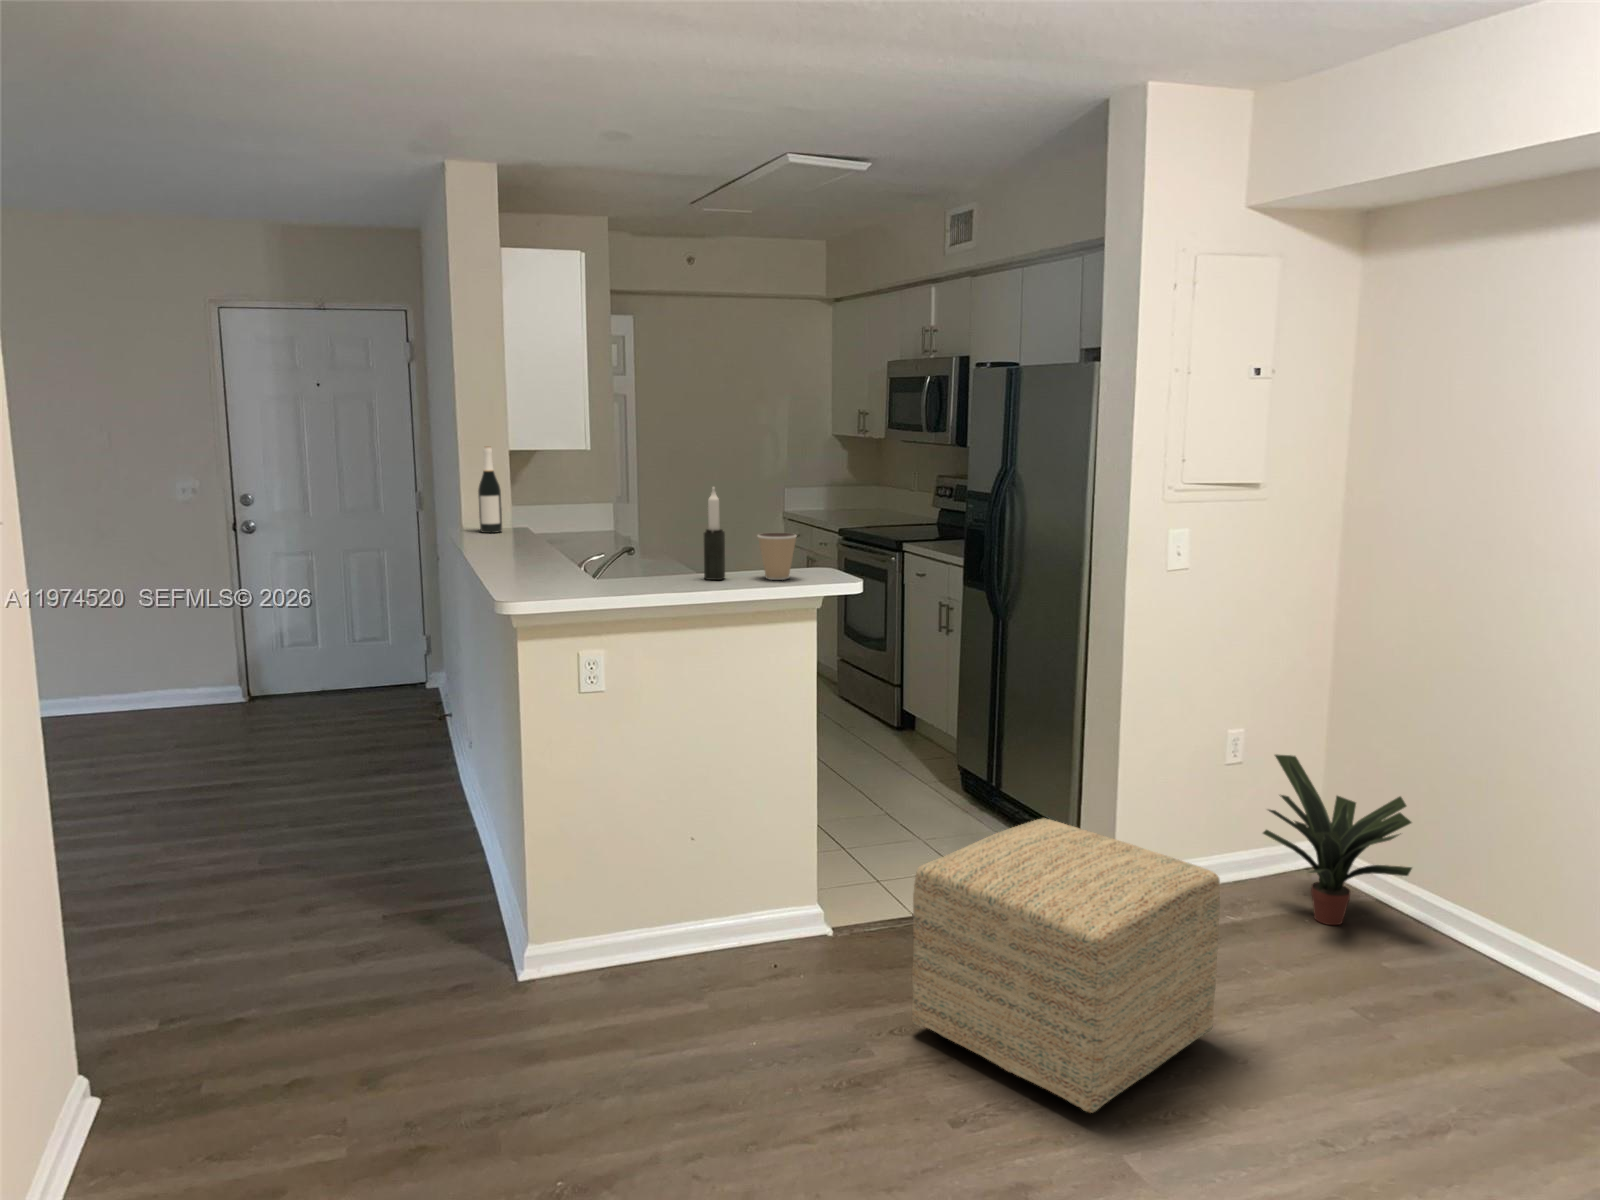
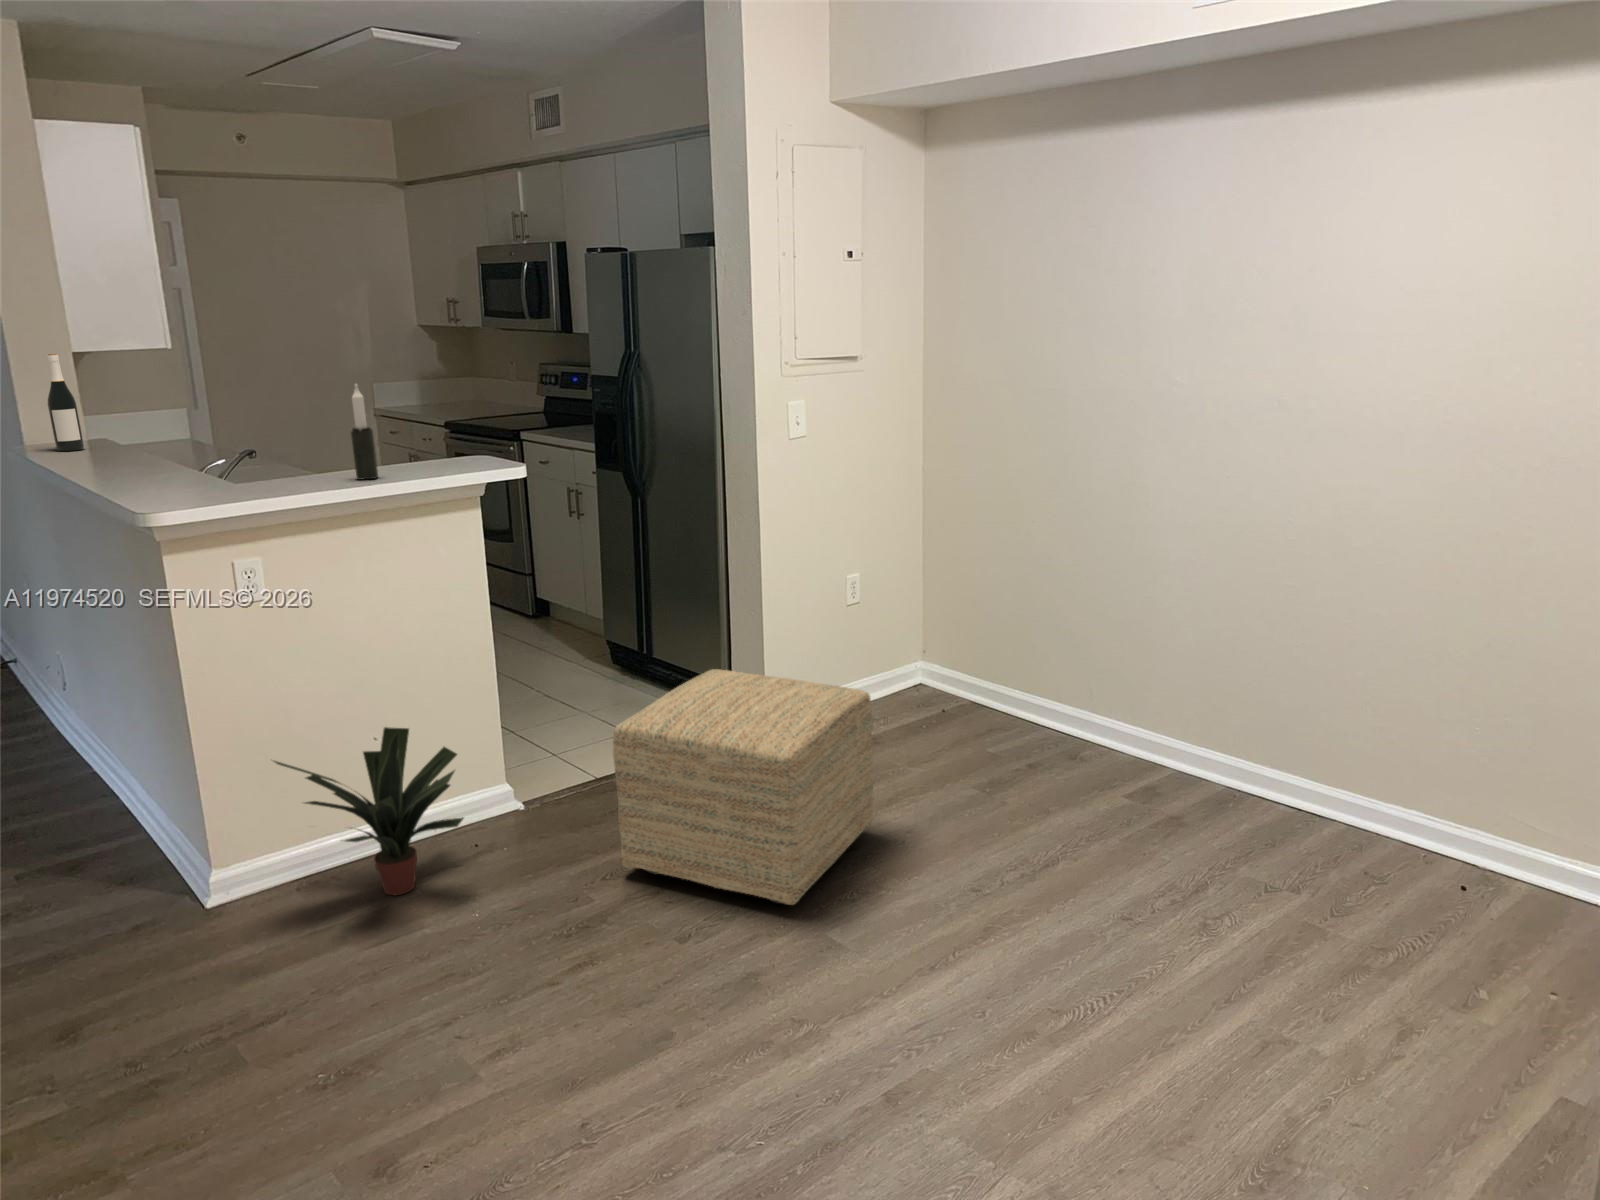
coffee cup: present [758,533,796,580] -> none [407,427,449,474]
potted plant: present [1263,755,1412,925] -> present [274,727,463,895]

